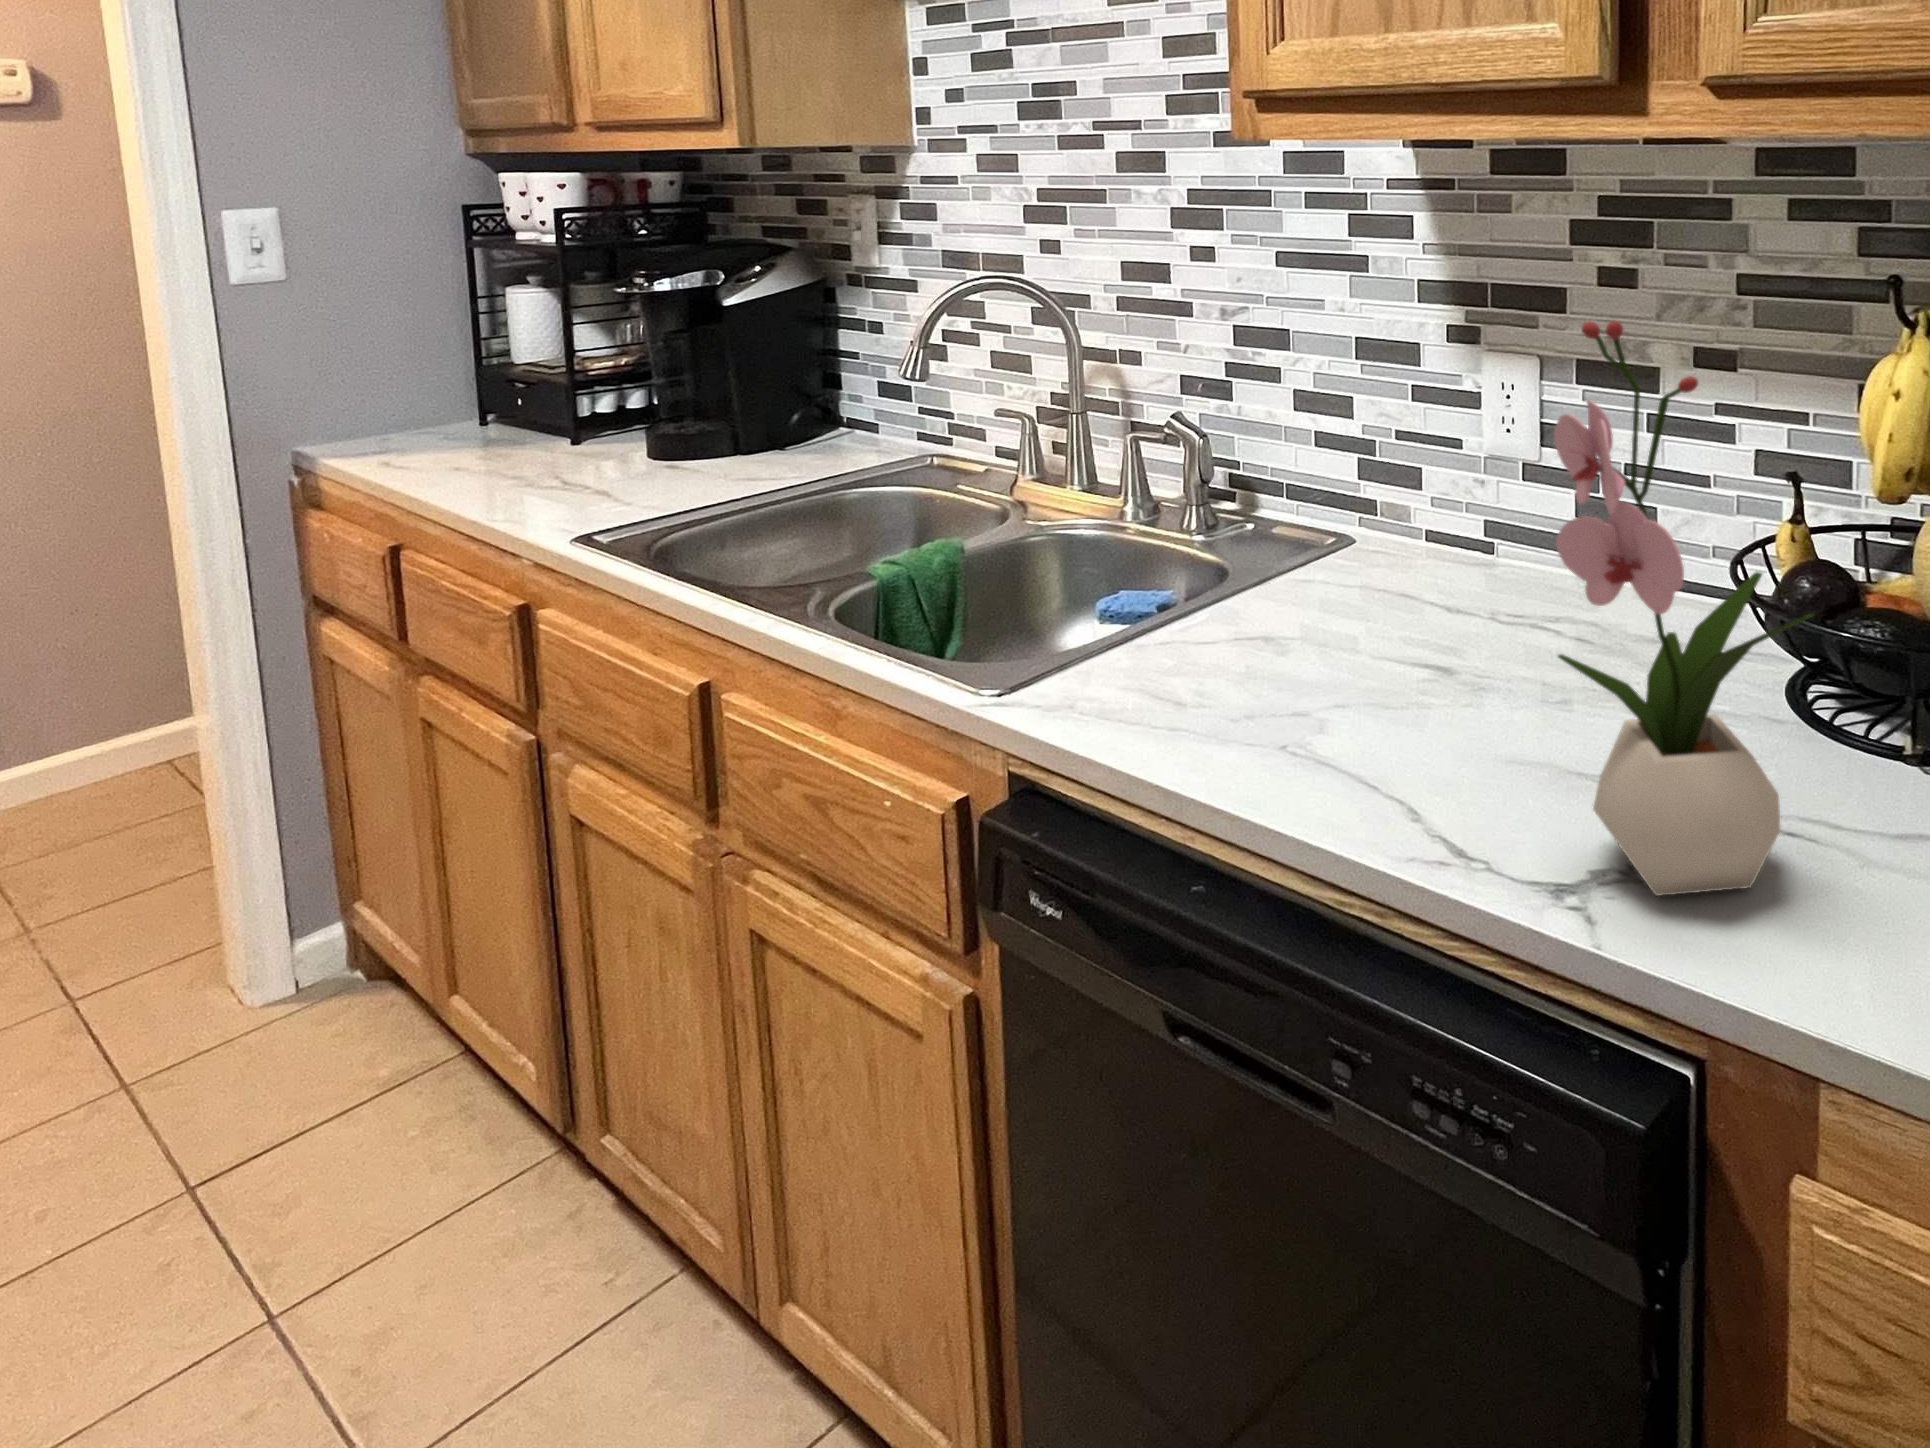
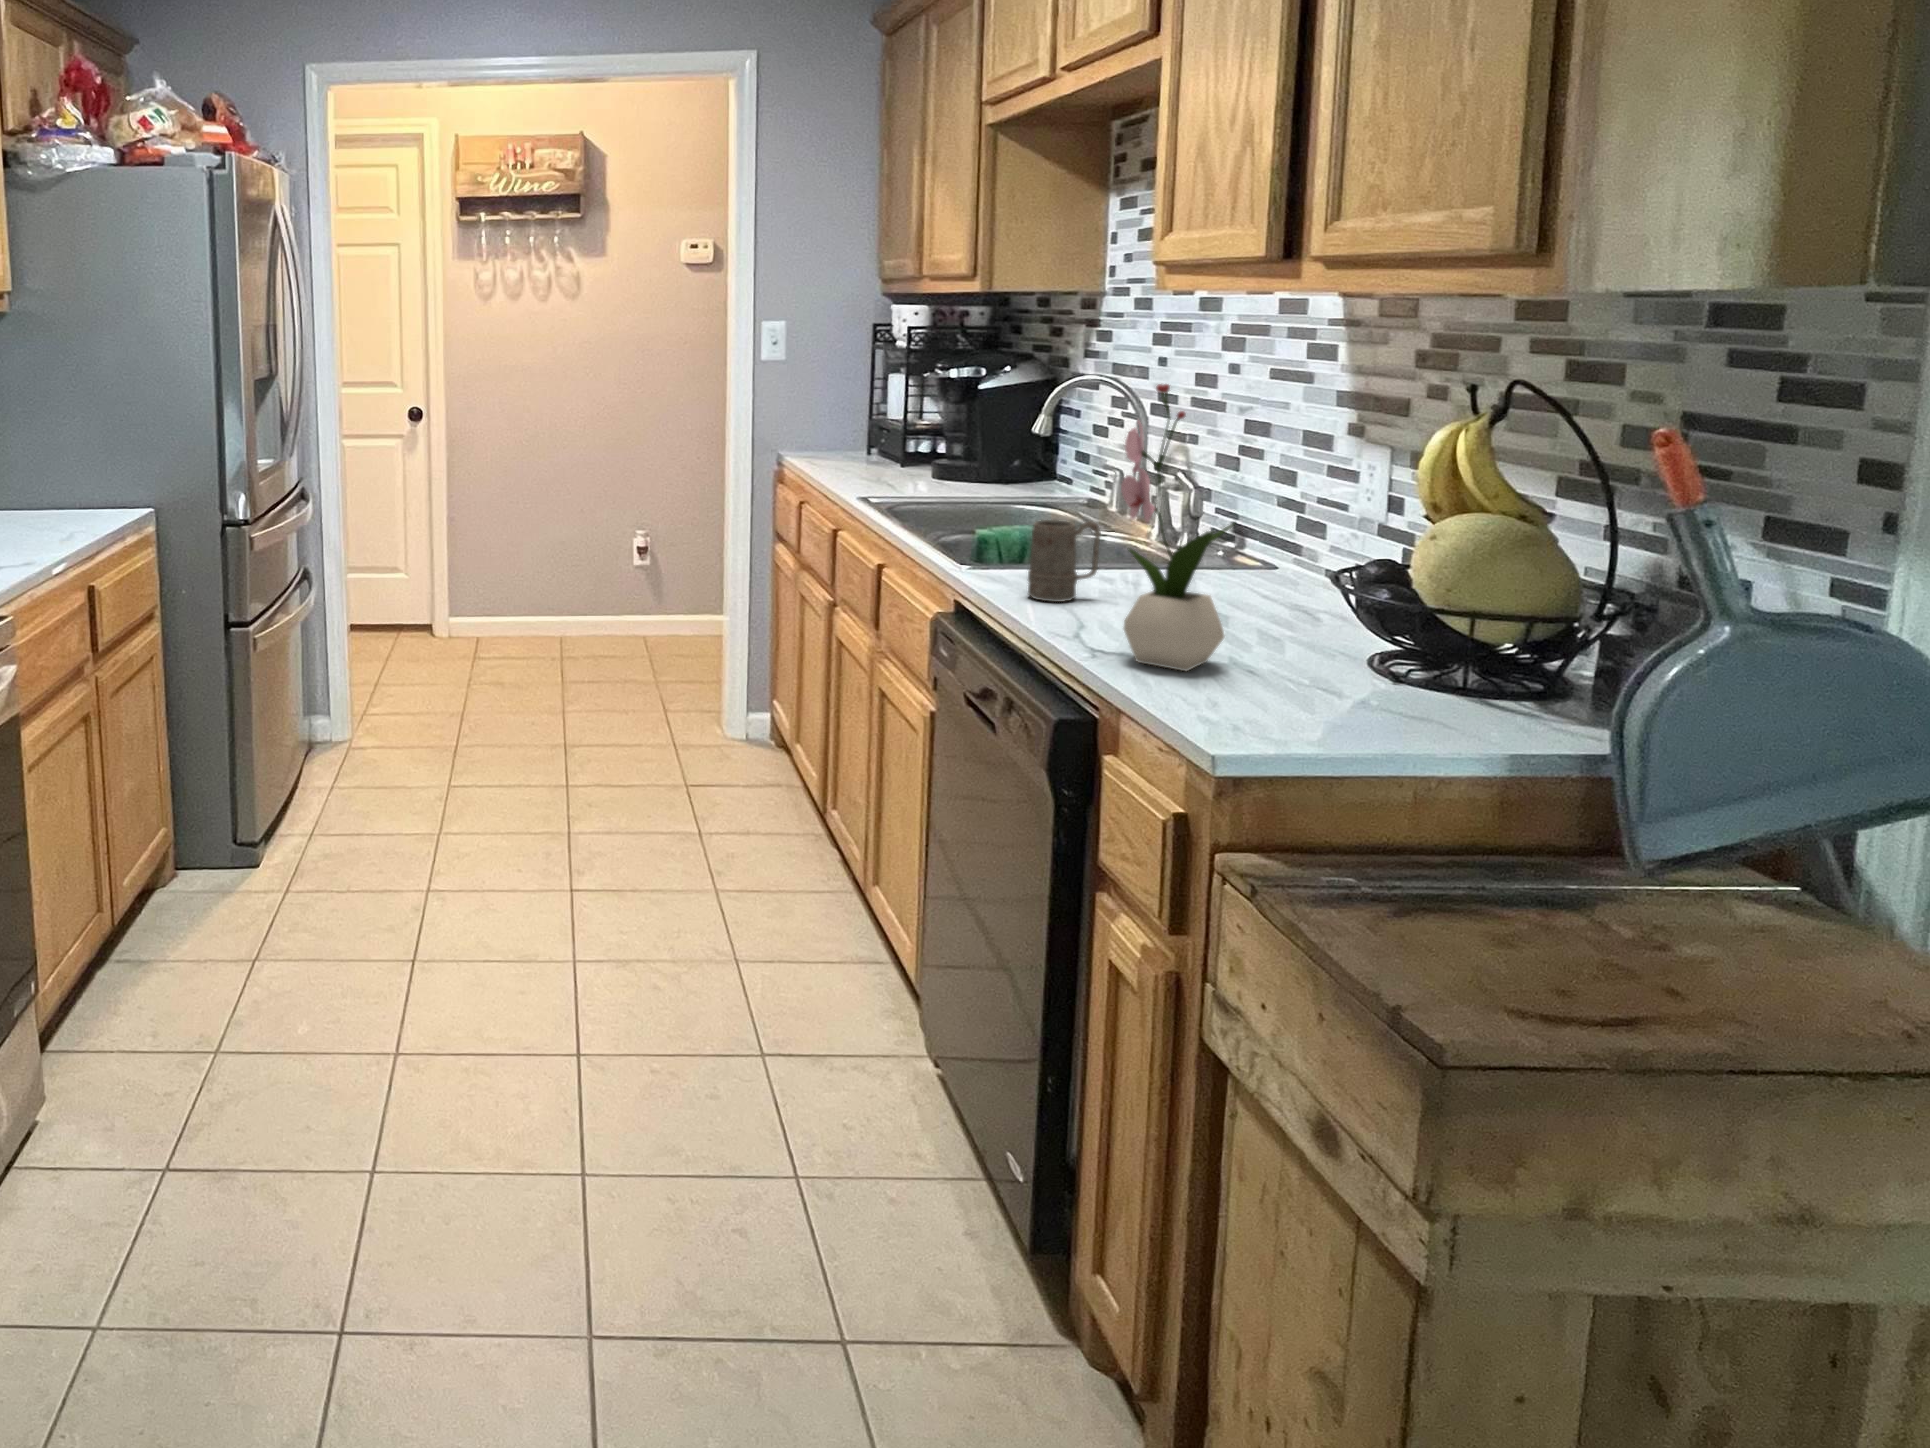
mug: none [1180,566,1289,743] -> present [1028,520,1101,602]

